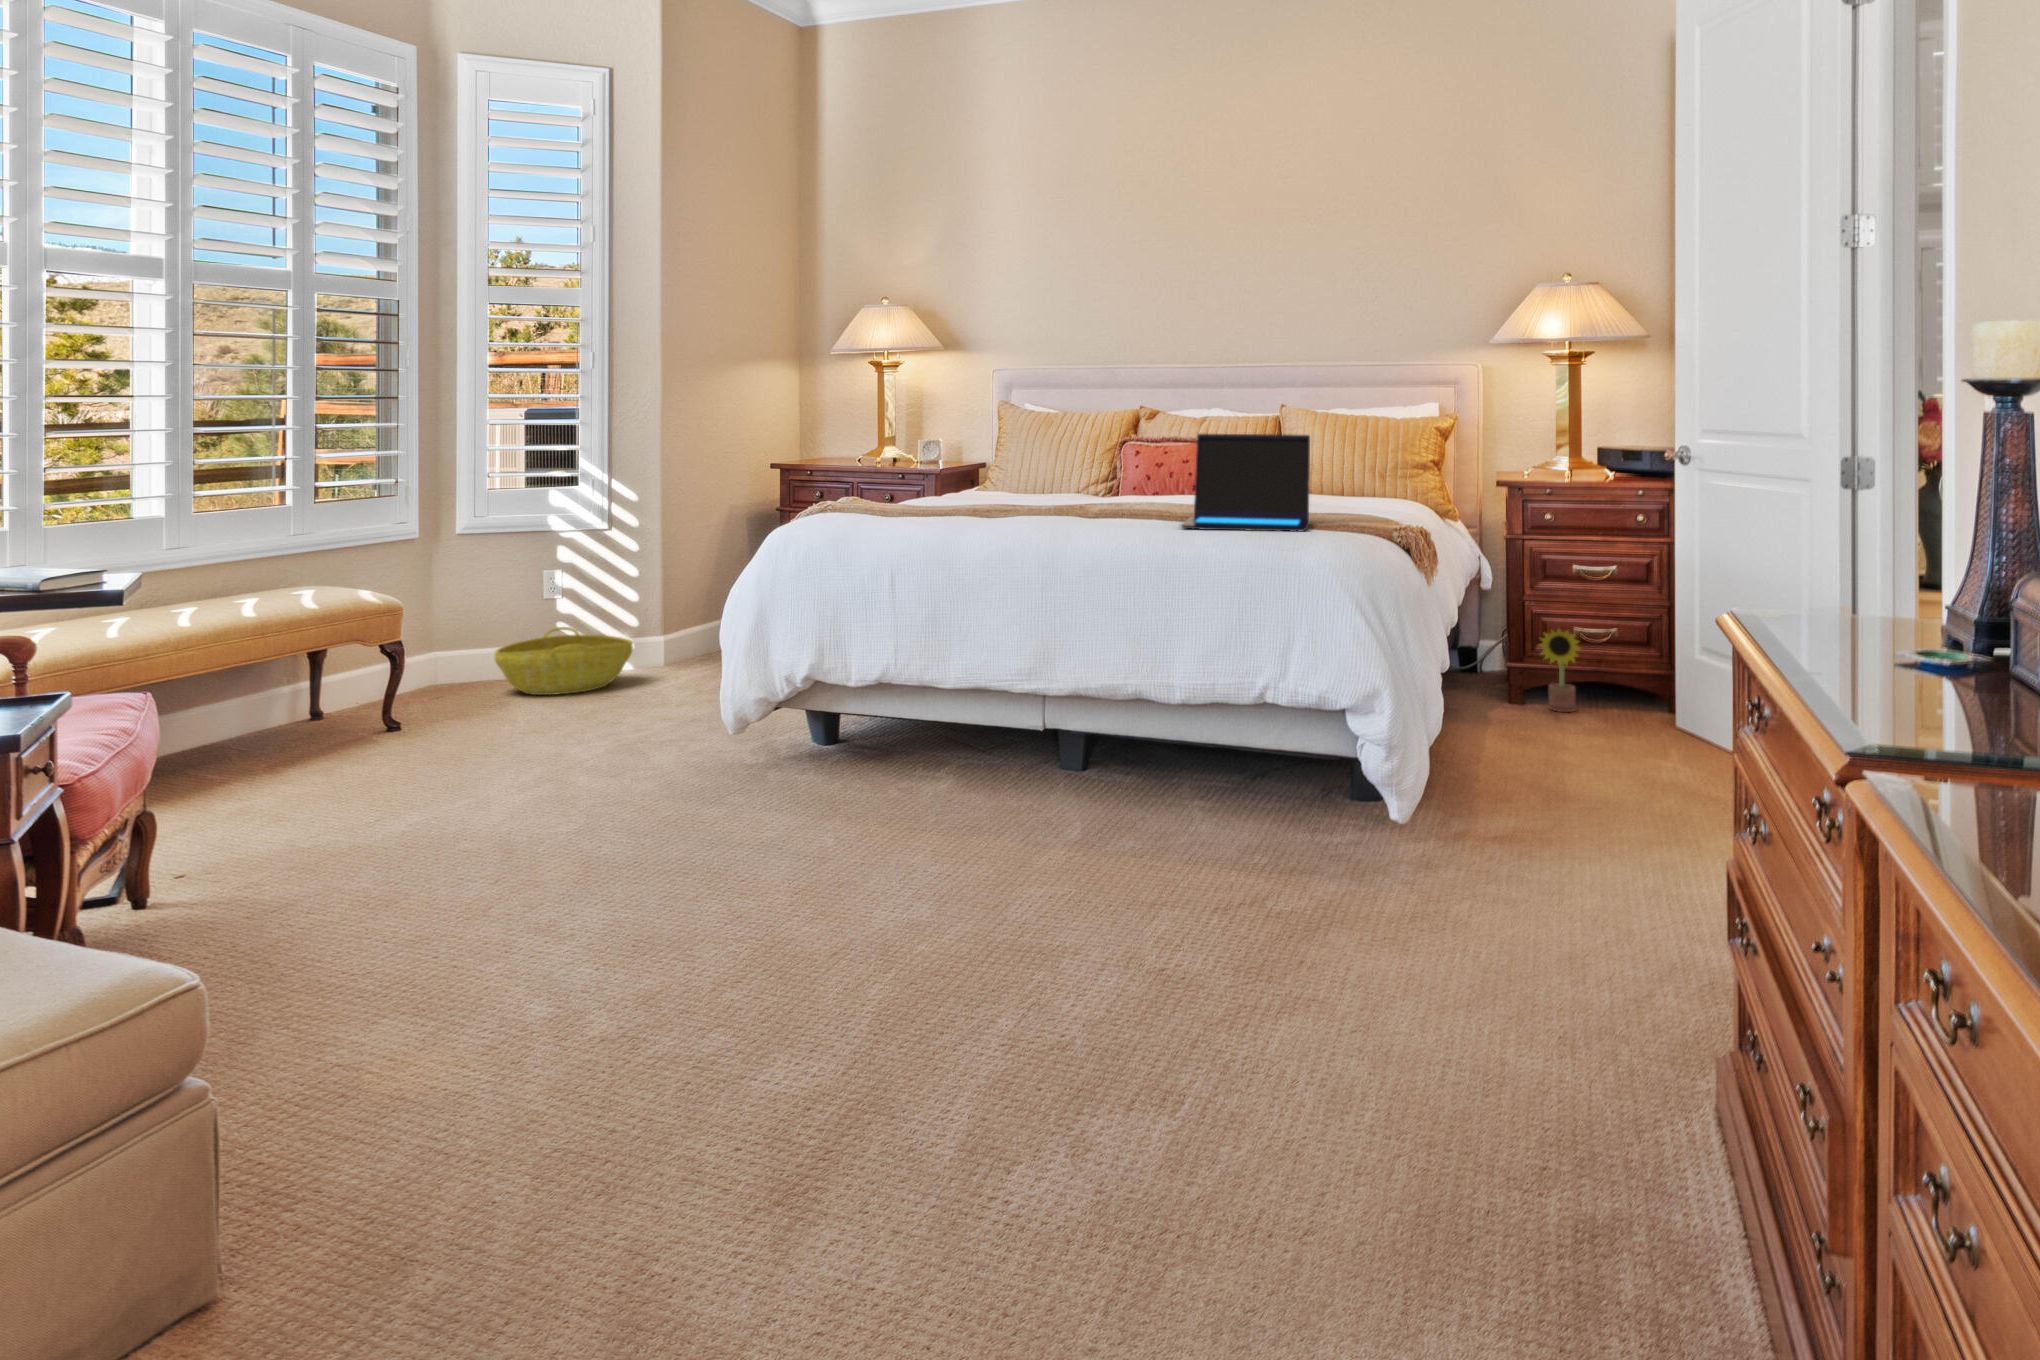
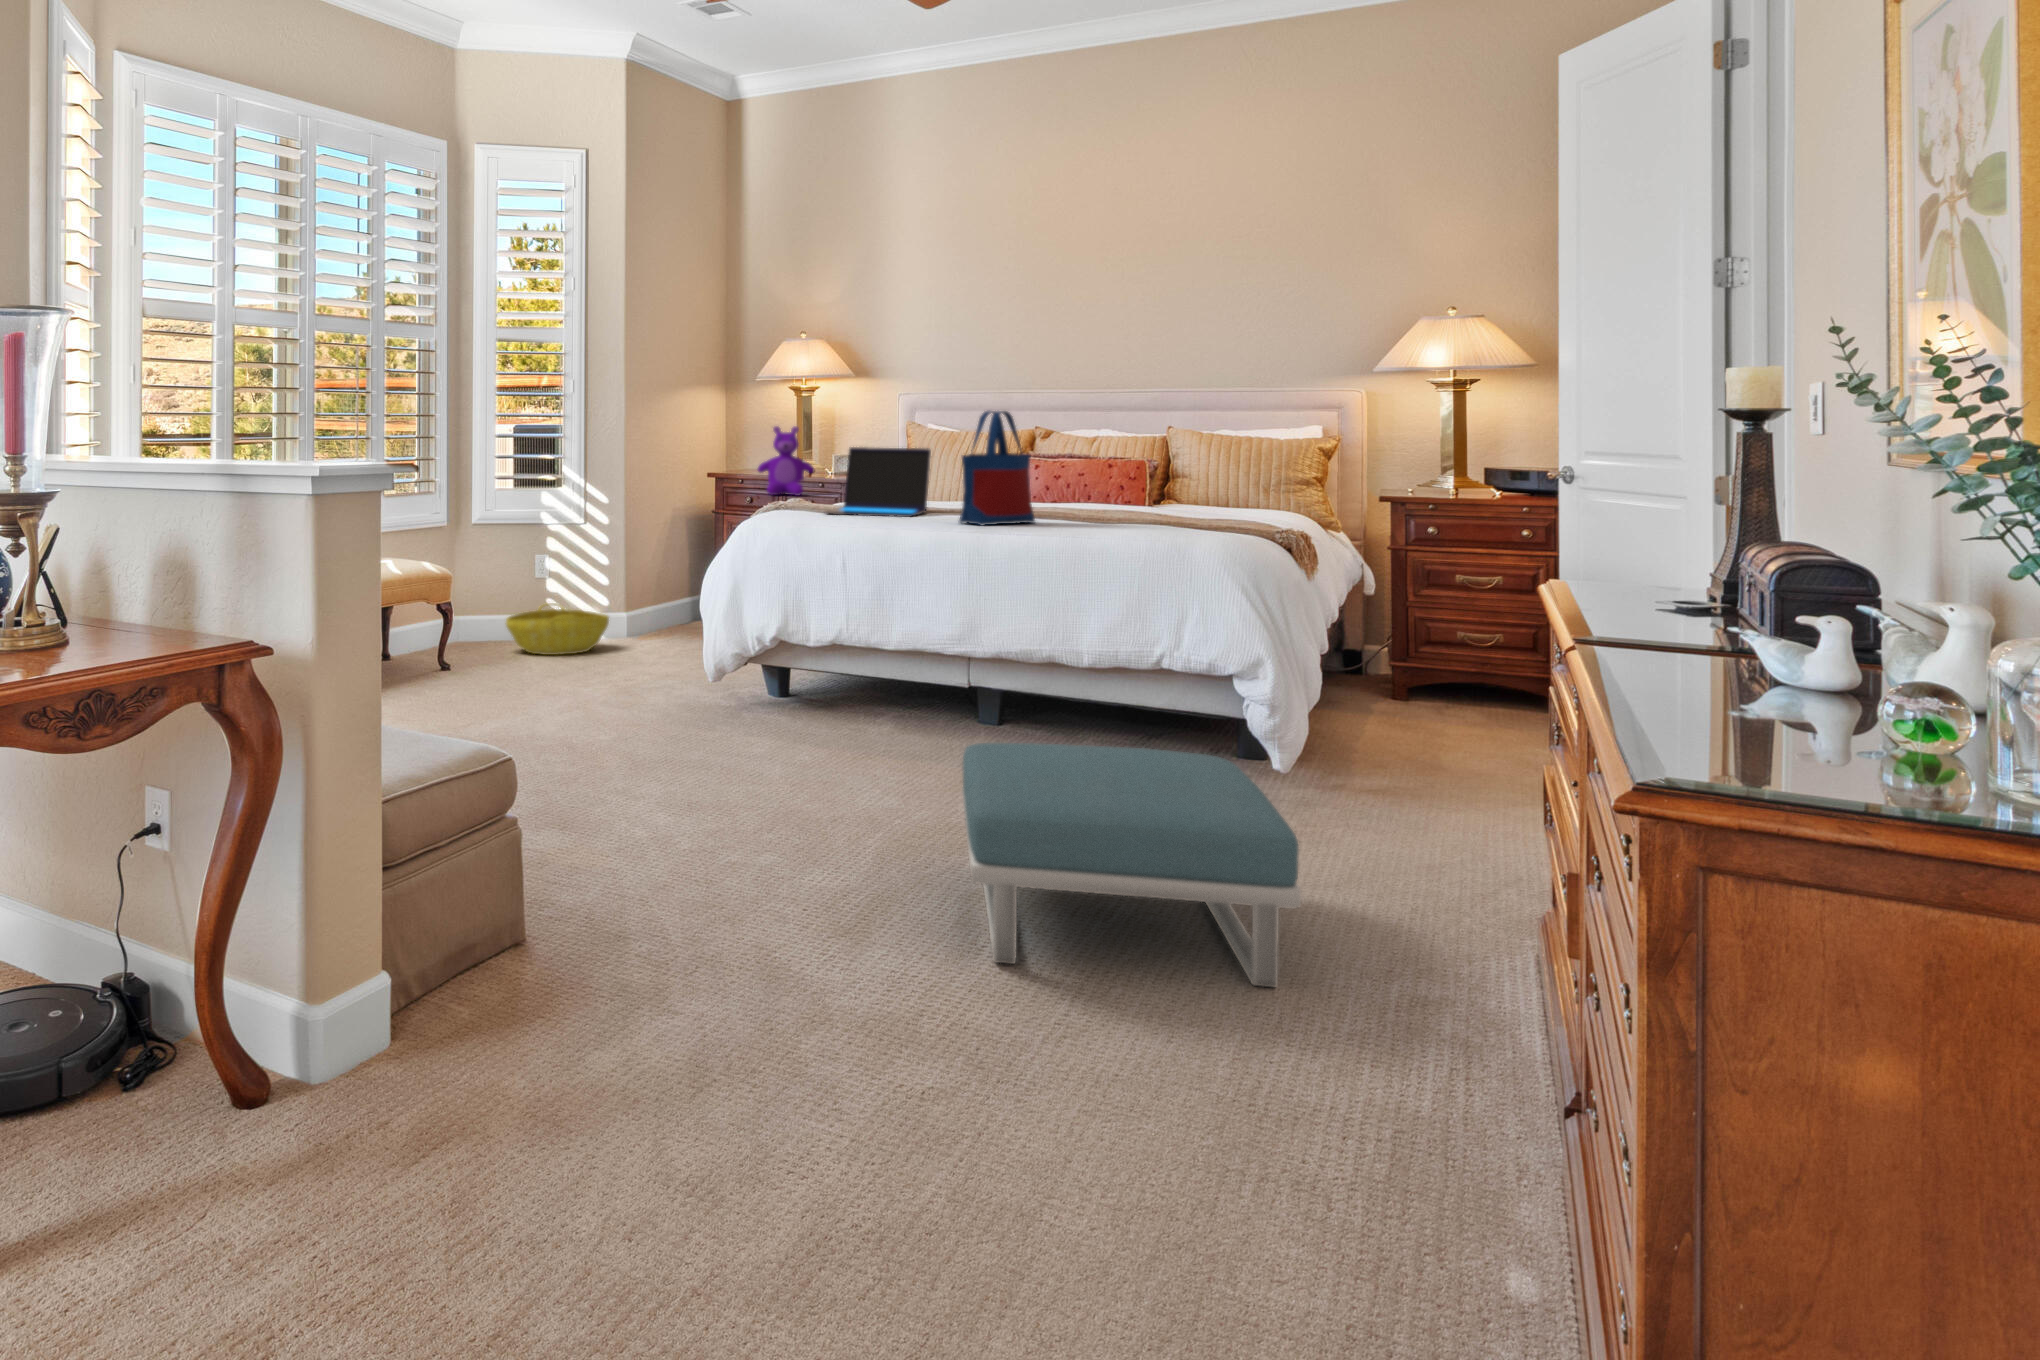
tote bag: none [1031,387,1124,530] -> present [959,411,1035,526]
teddy bear: none [826,406,893,488] -> present [758,426,814,495]
laptop: present [1181,434,1310,531] -> present [826,447,931,517]
decorative plant: present [1538,629,1580,712] -> none [1415,628,1460,704]
footstool: none [977,852,1450,1251] -> present [962,743,1301,987]

